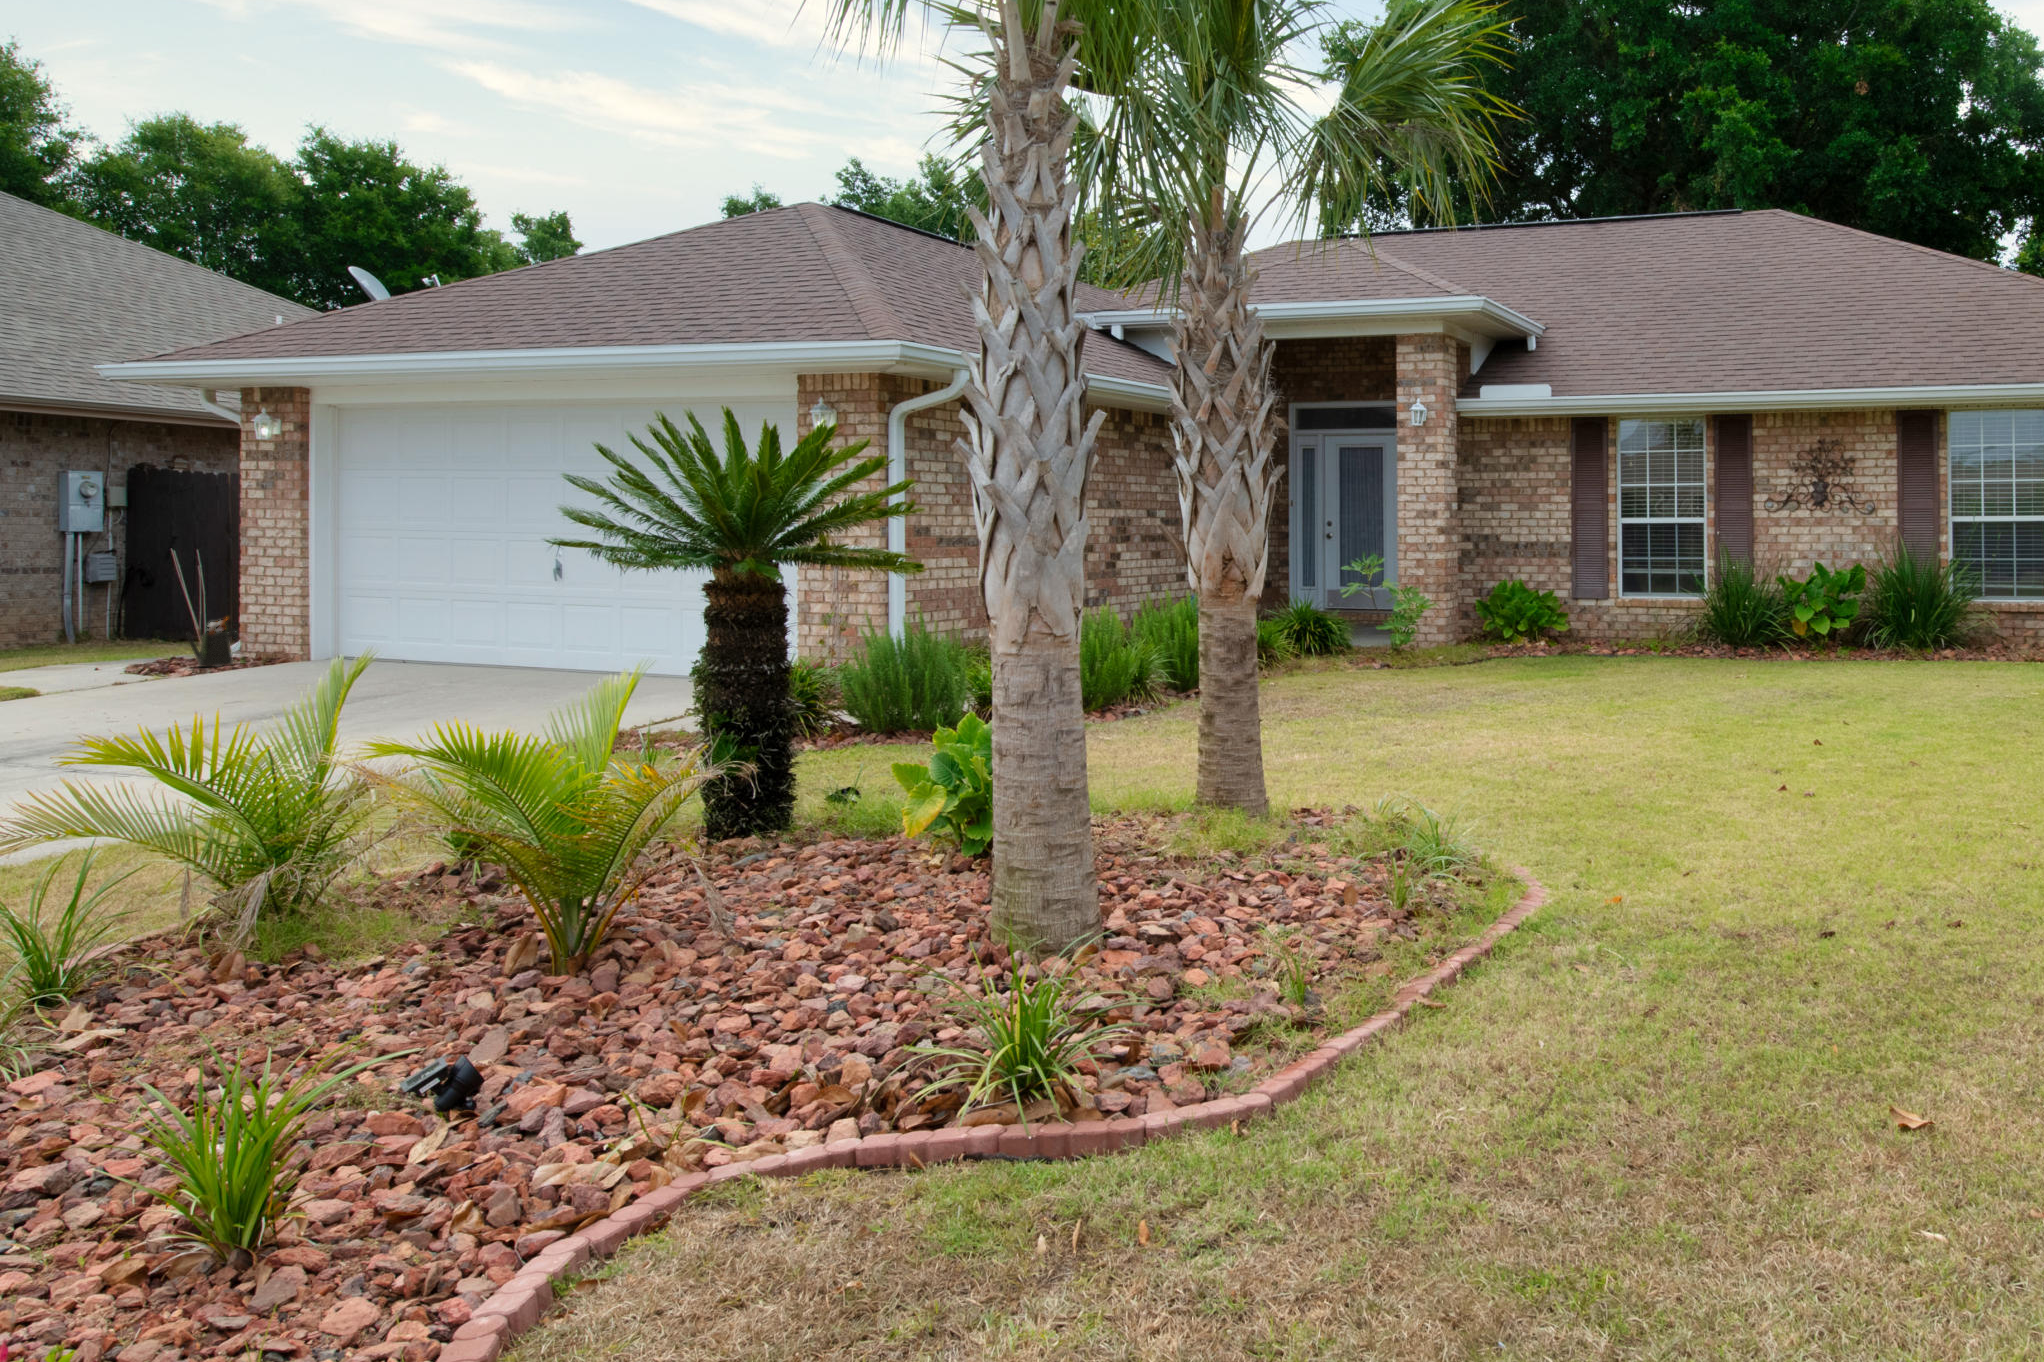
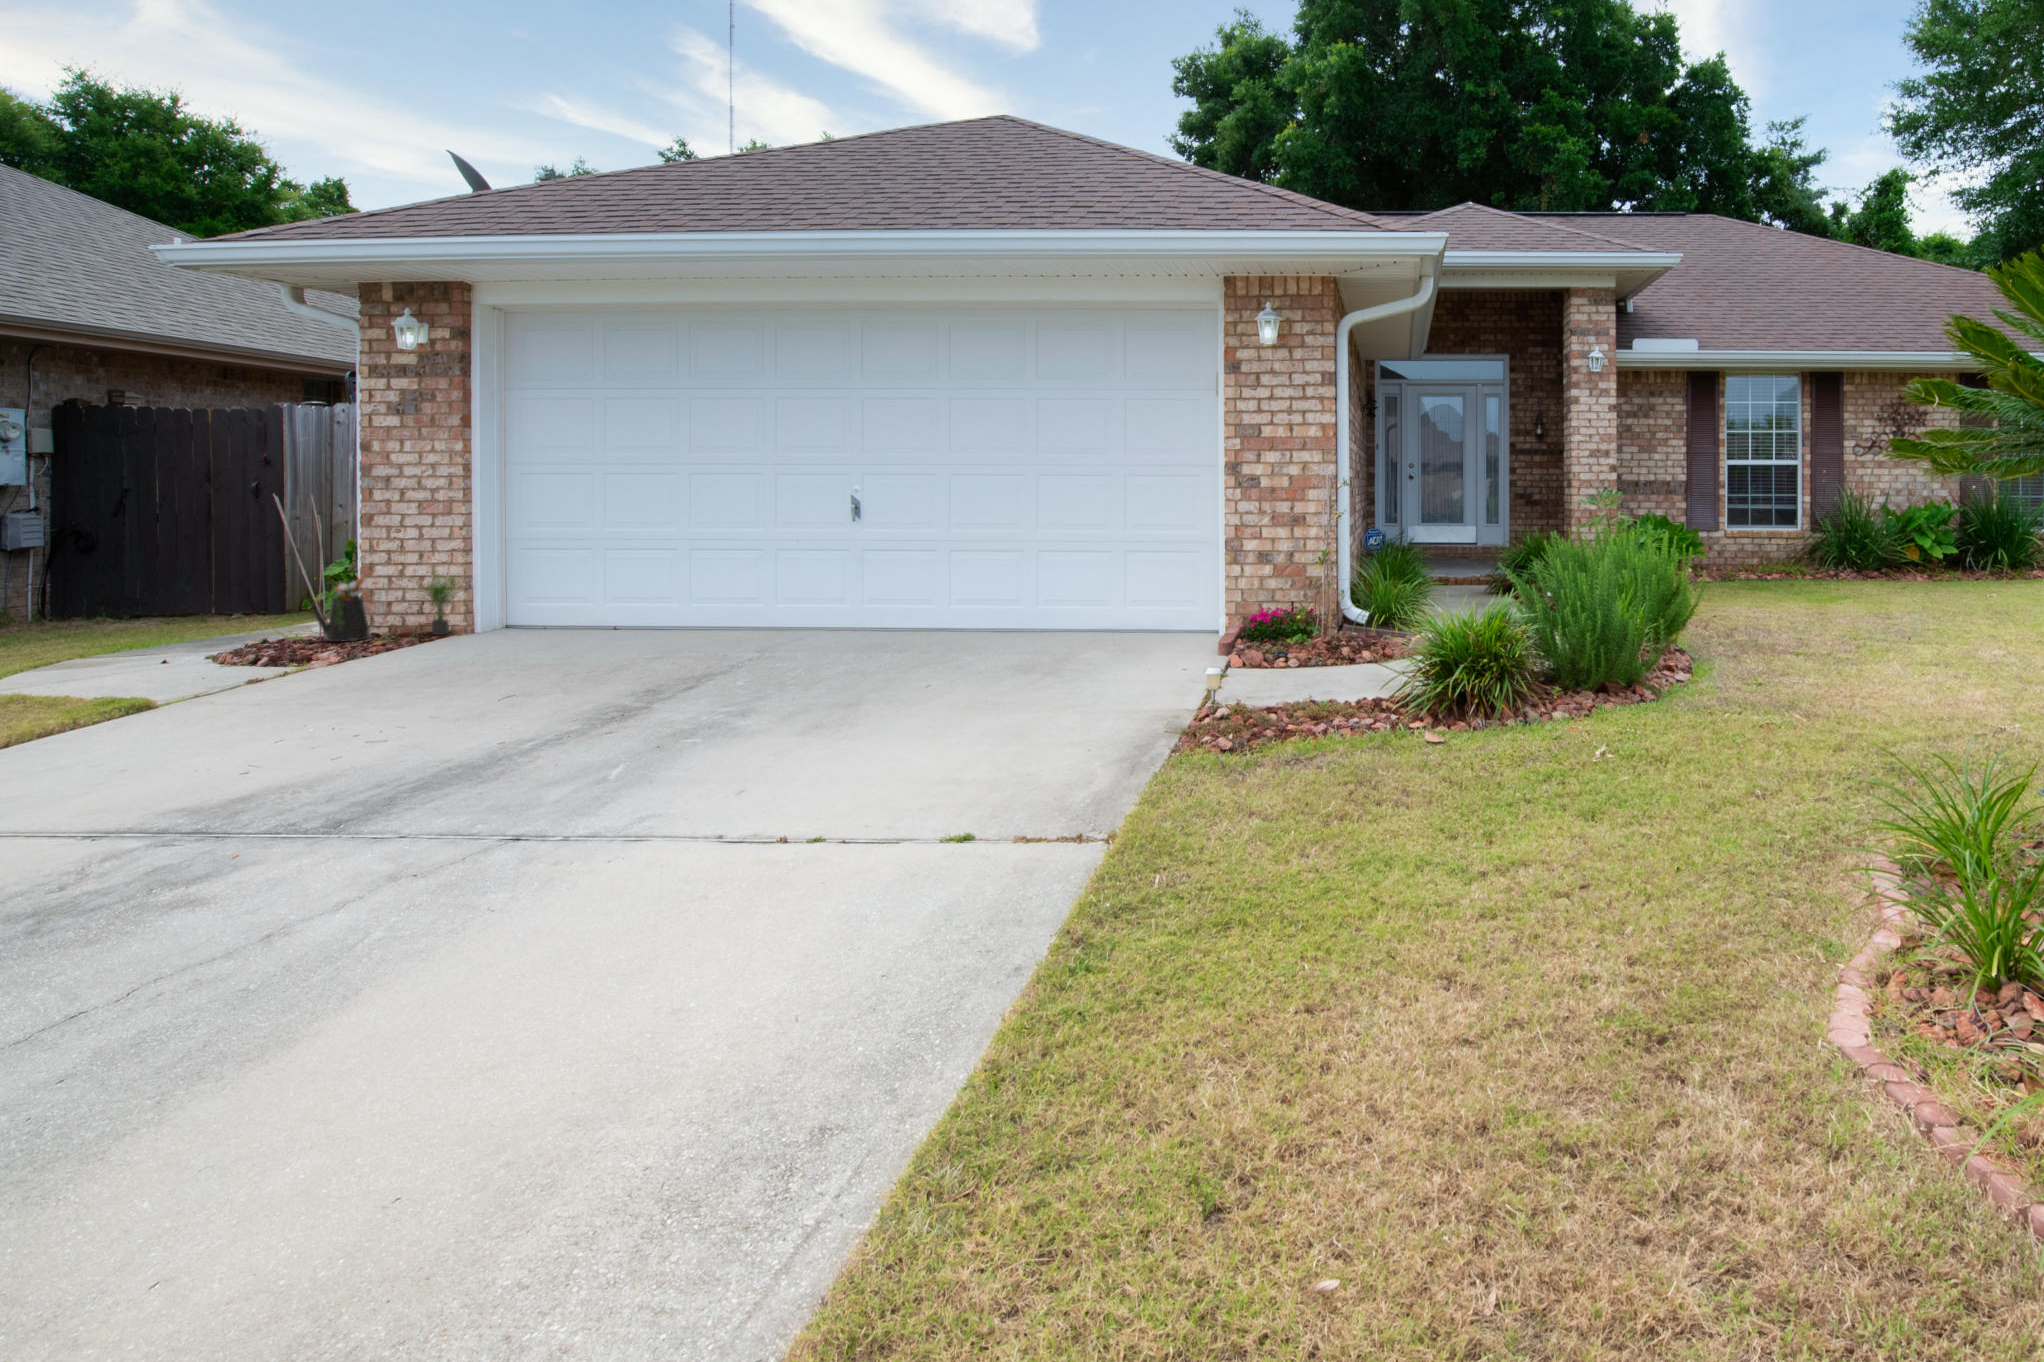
potted plant: none [253,609,296,664] -> present [417,571,456,635]

